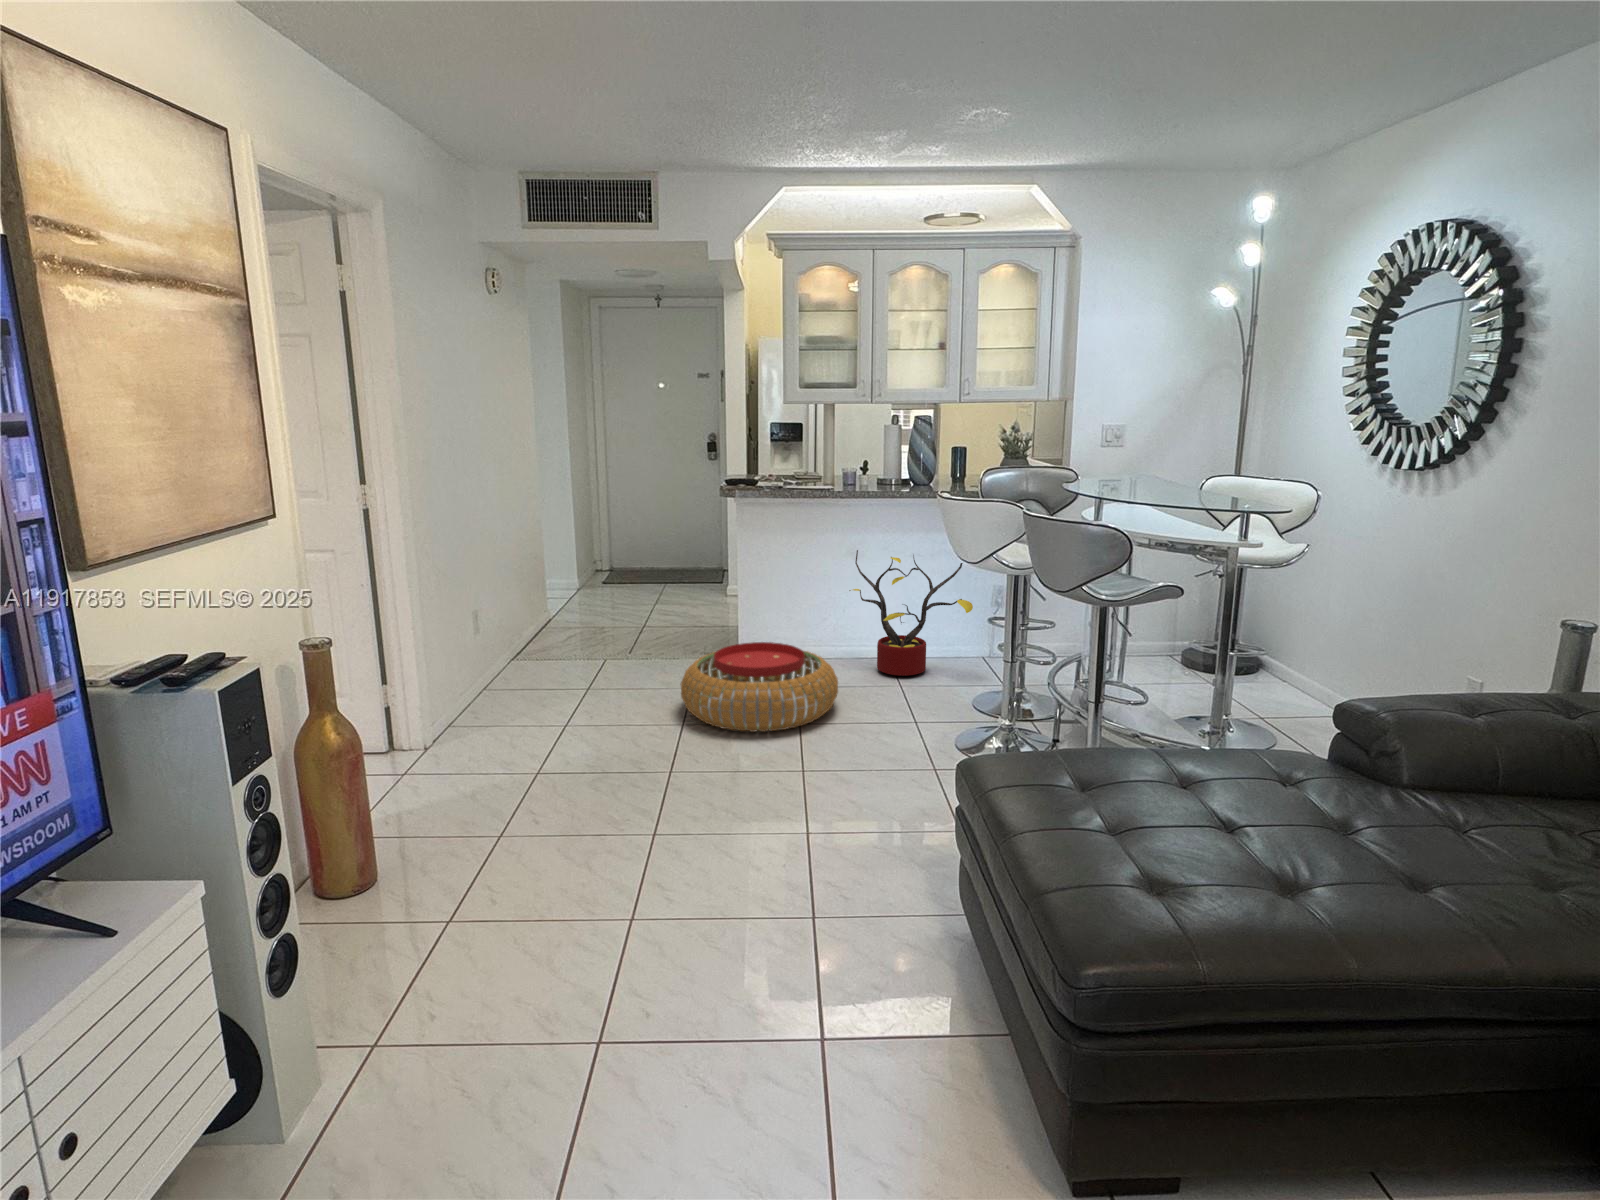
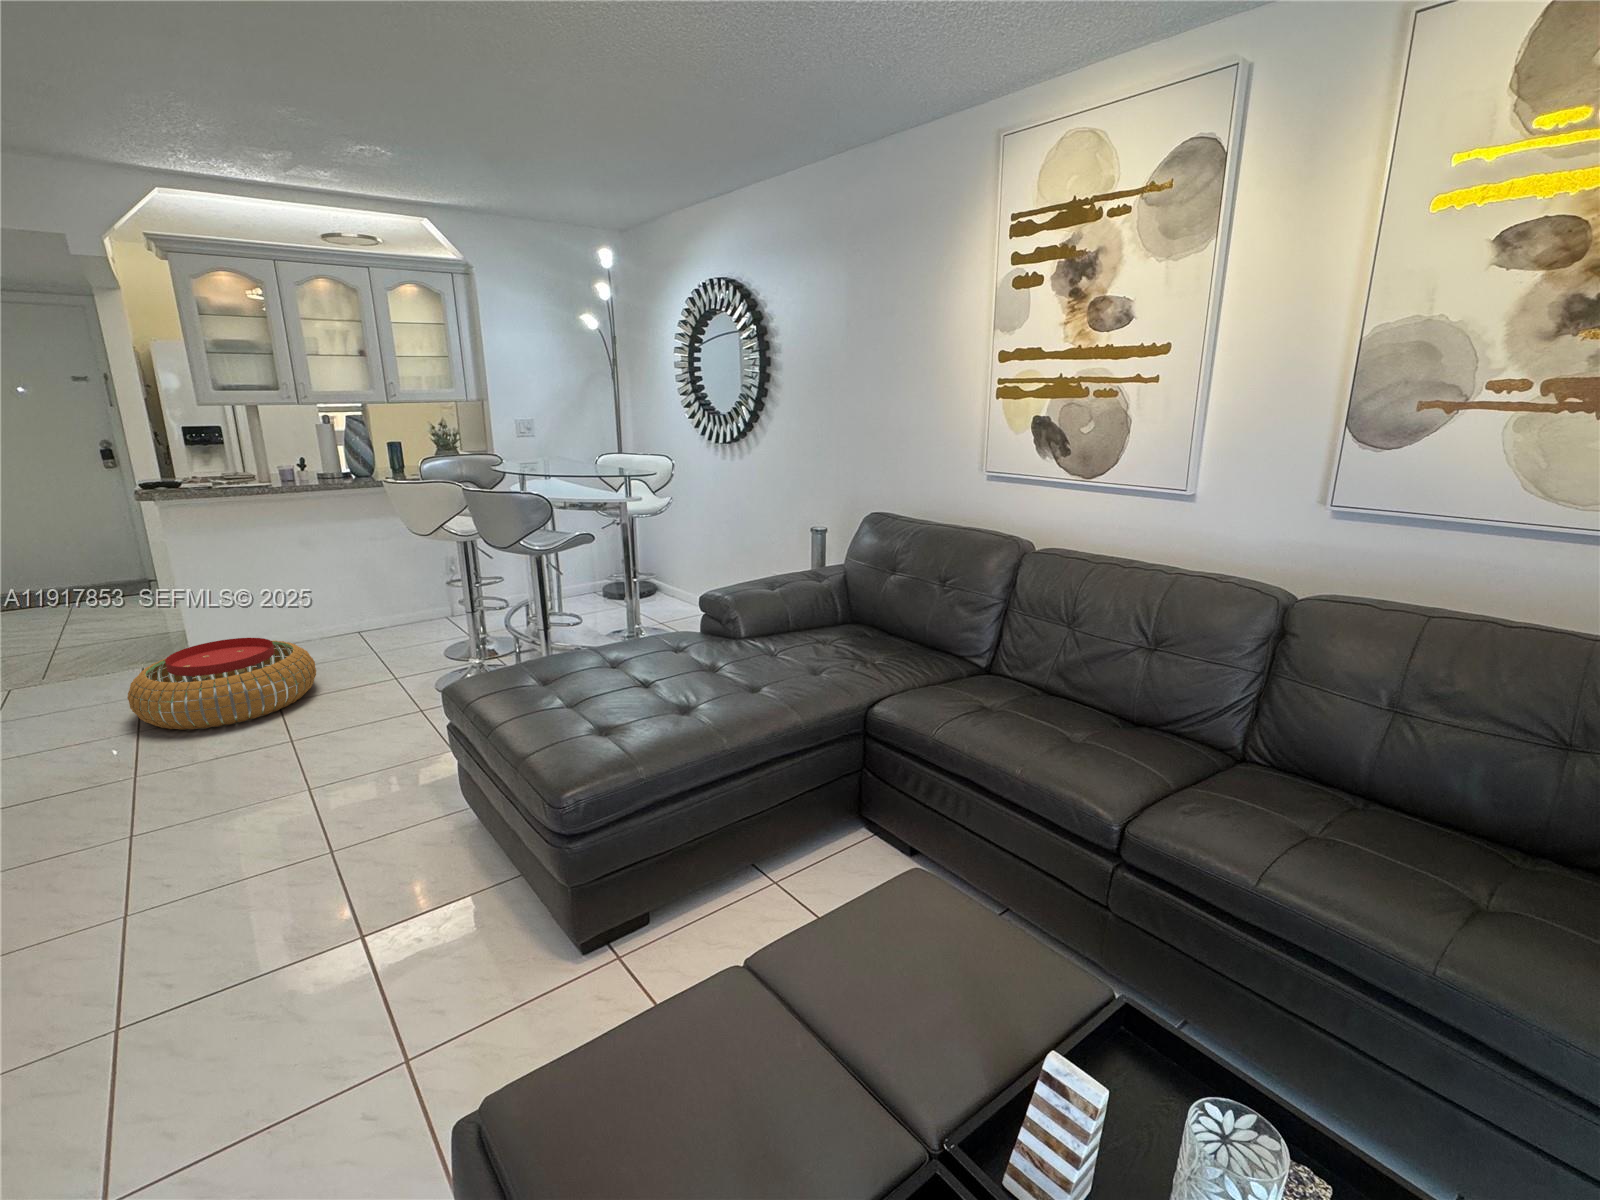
decorative plant: present [849,550,973,676] -> none [306,534,433,647]

